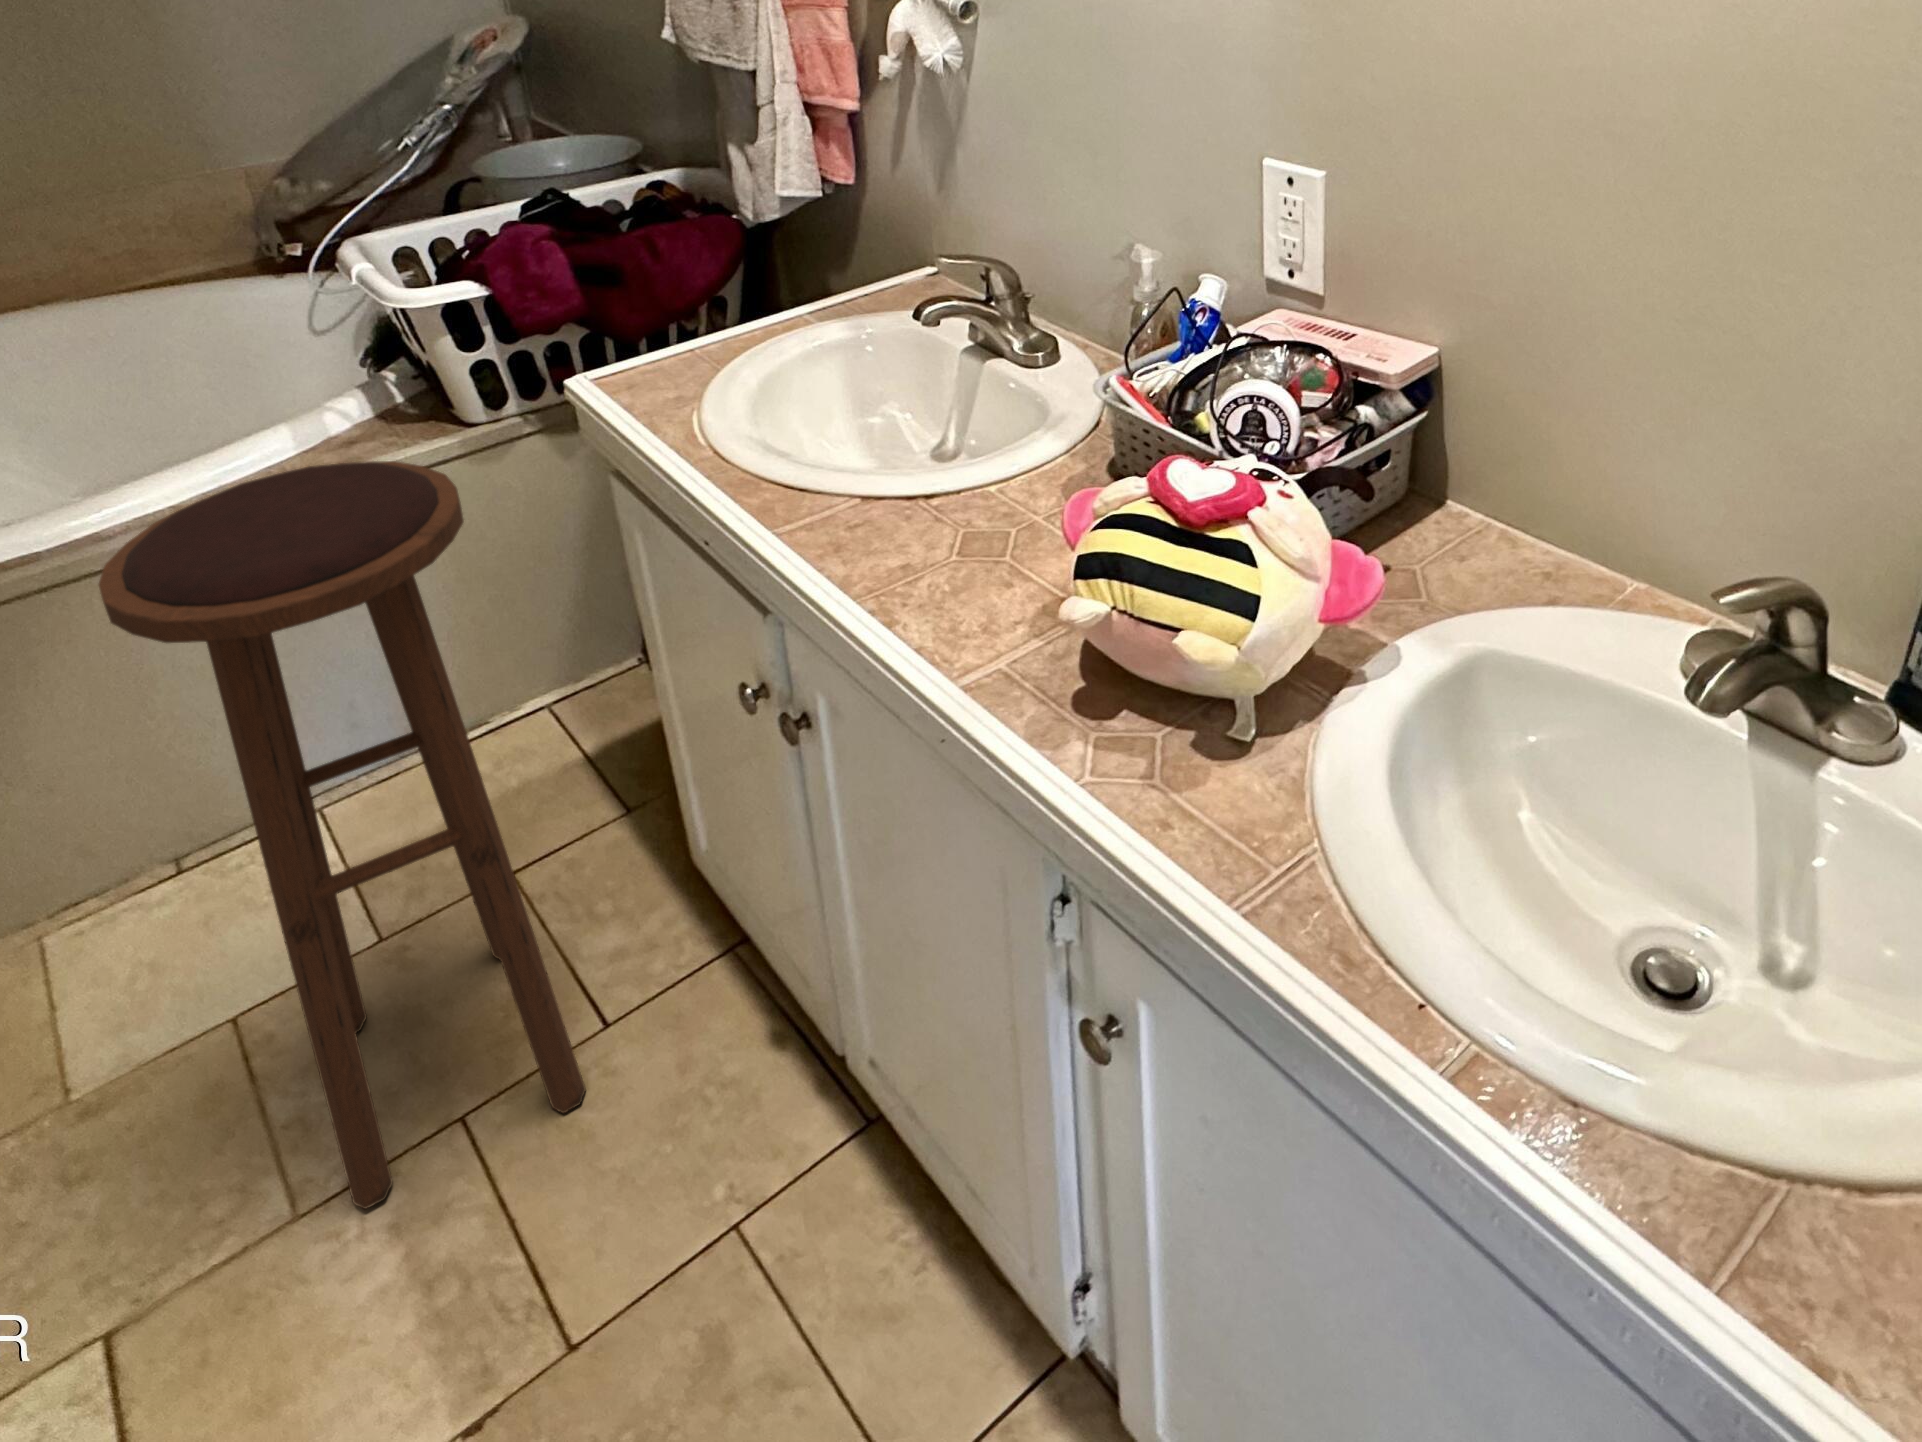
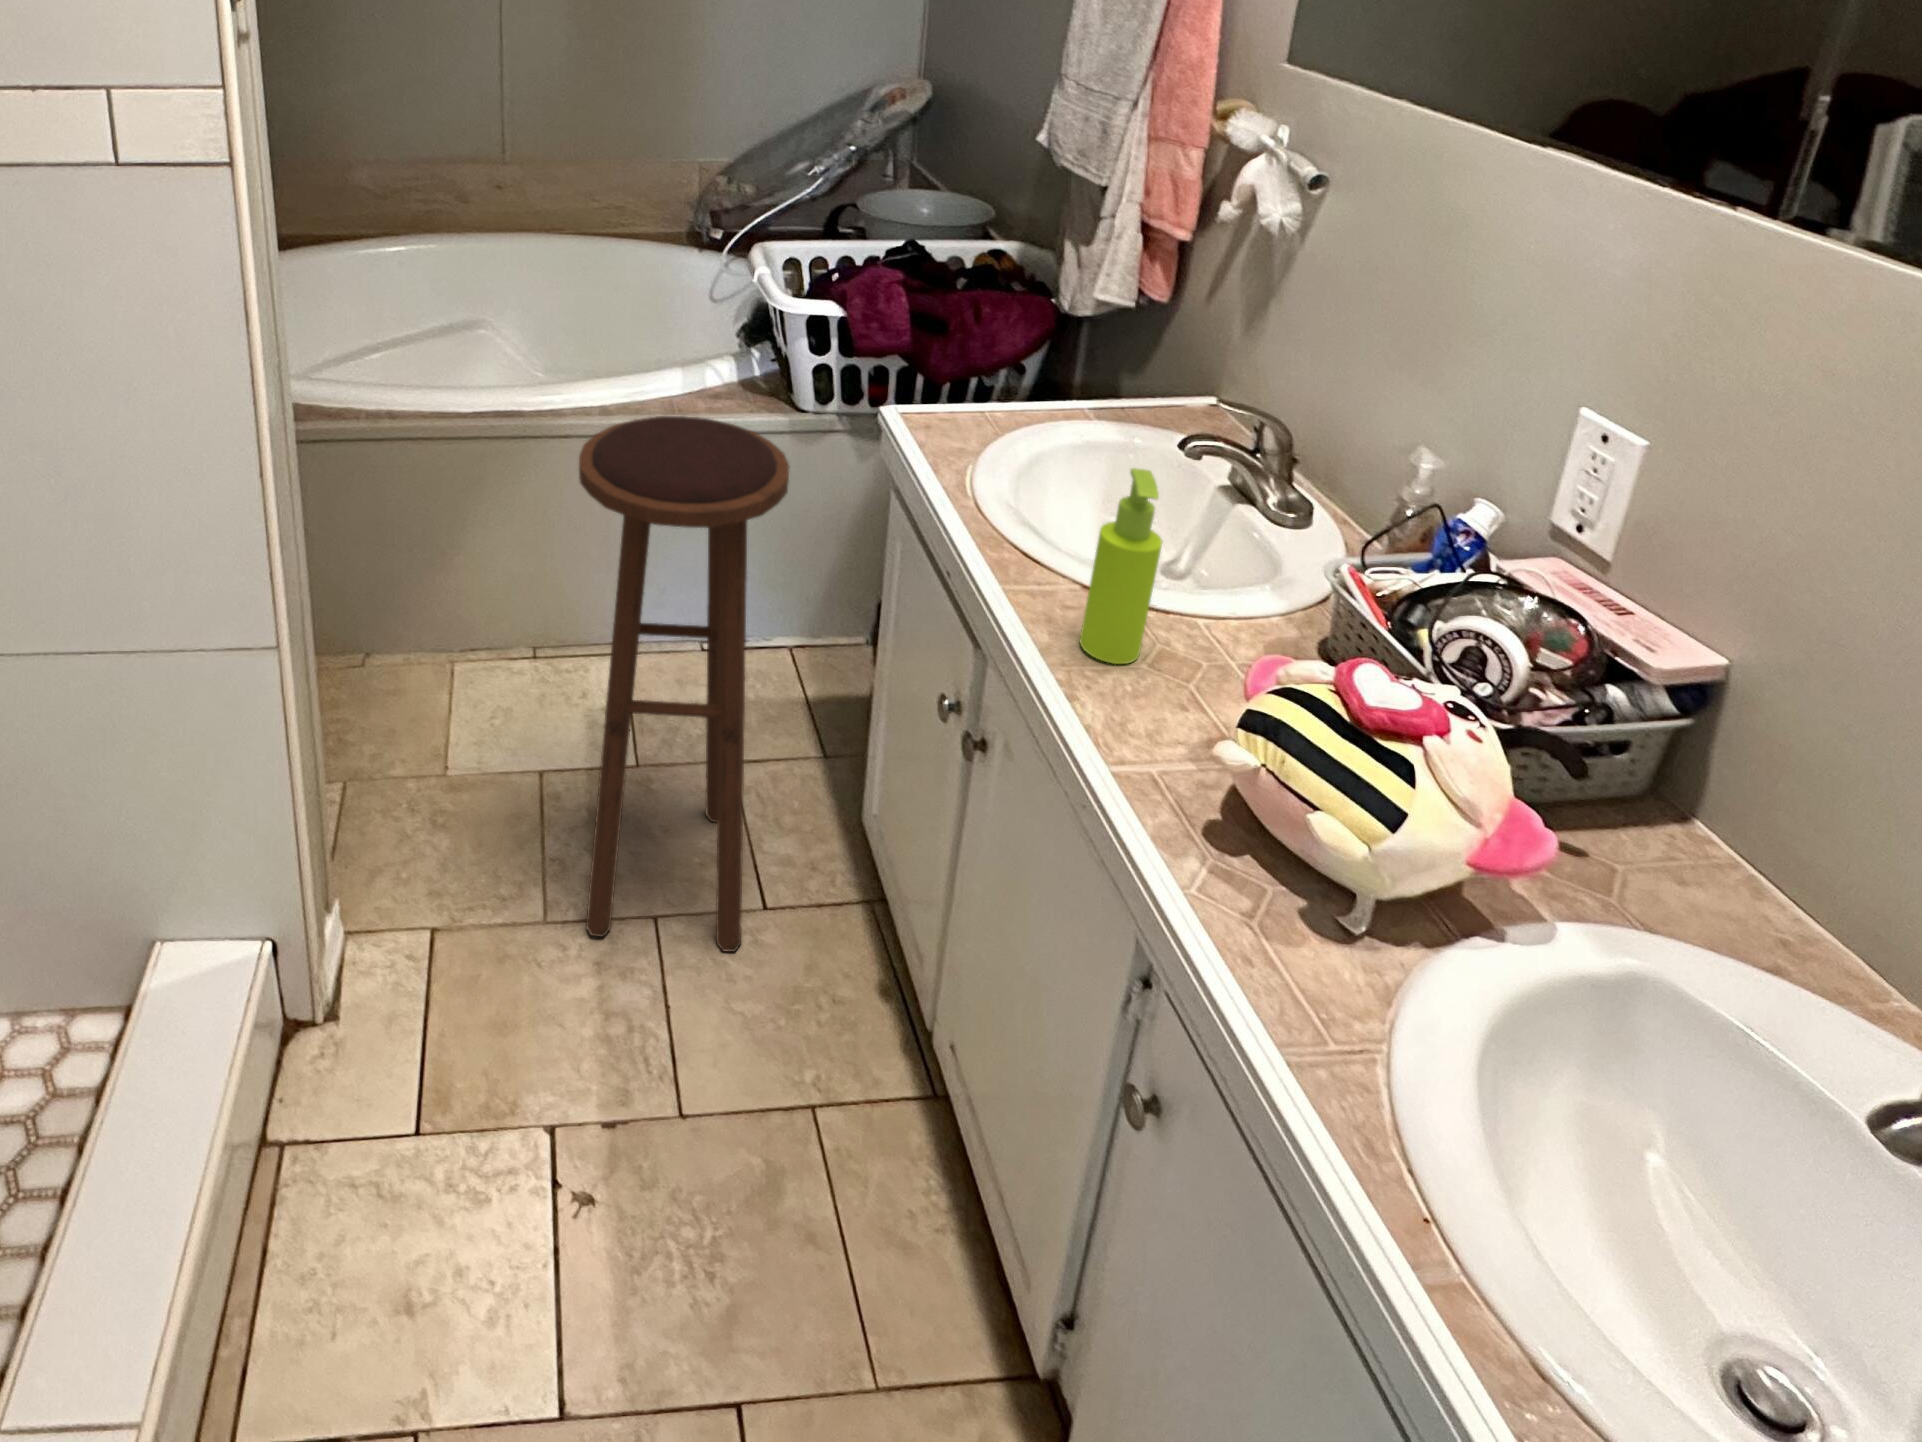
soap dispenser: none [864,336,945,570] -> present [1079,468,1162,664]

